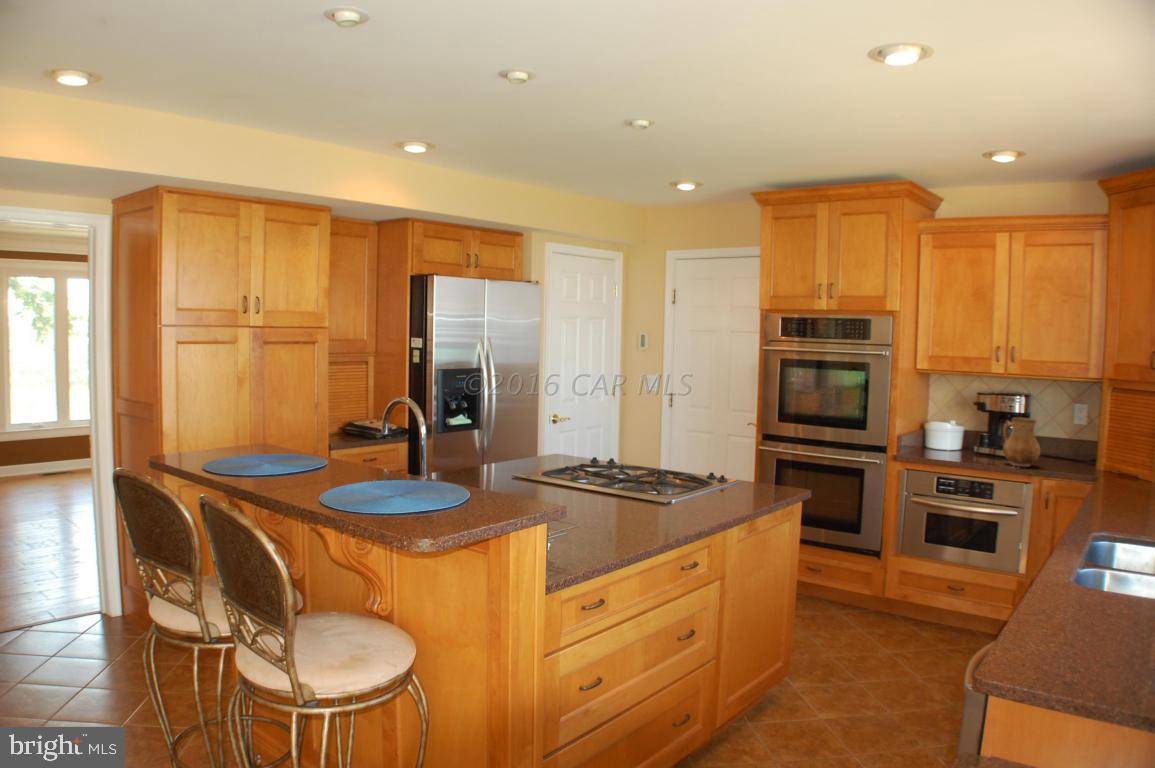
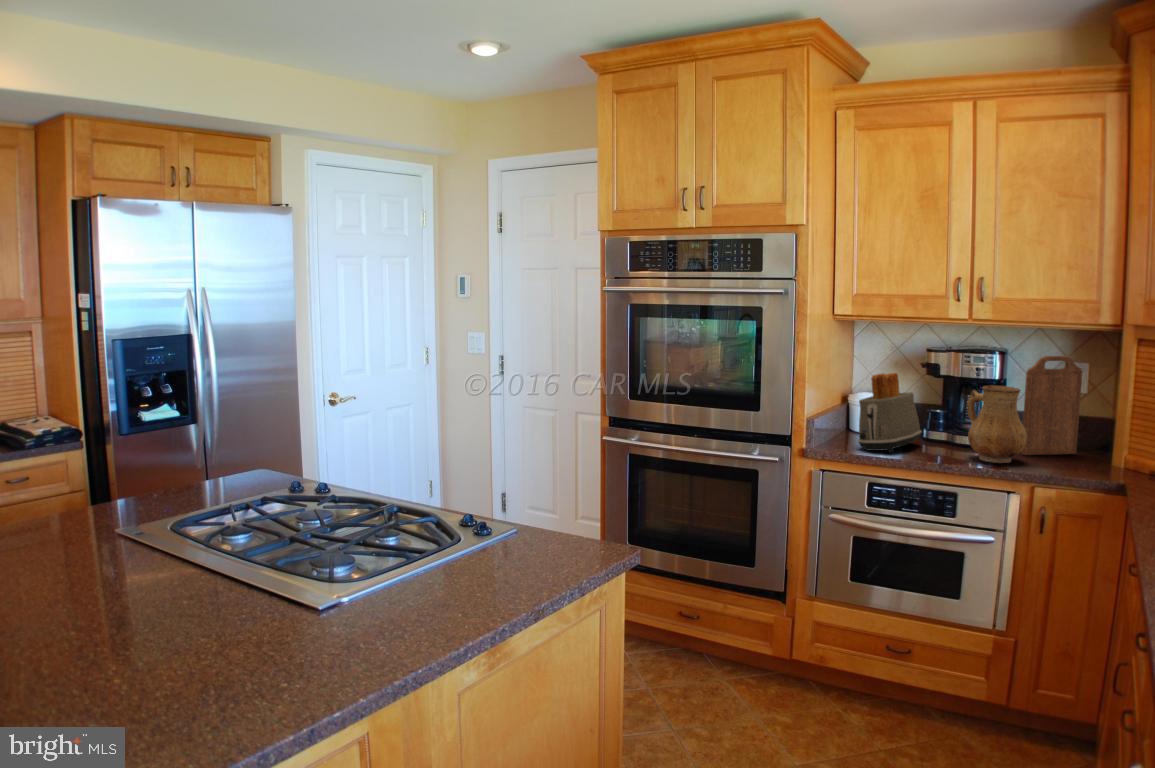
cutting board: none [1038,400,1079,464] -> present [1021,356,1082,455]
toaster: none [931,408,973,459] -> present [858,373,922,453]

